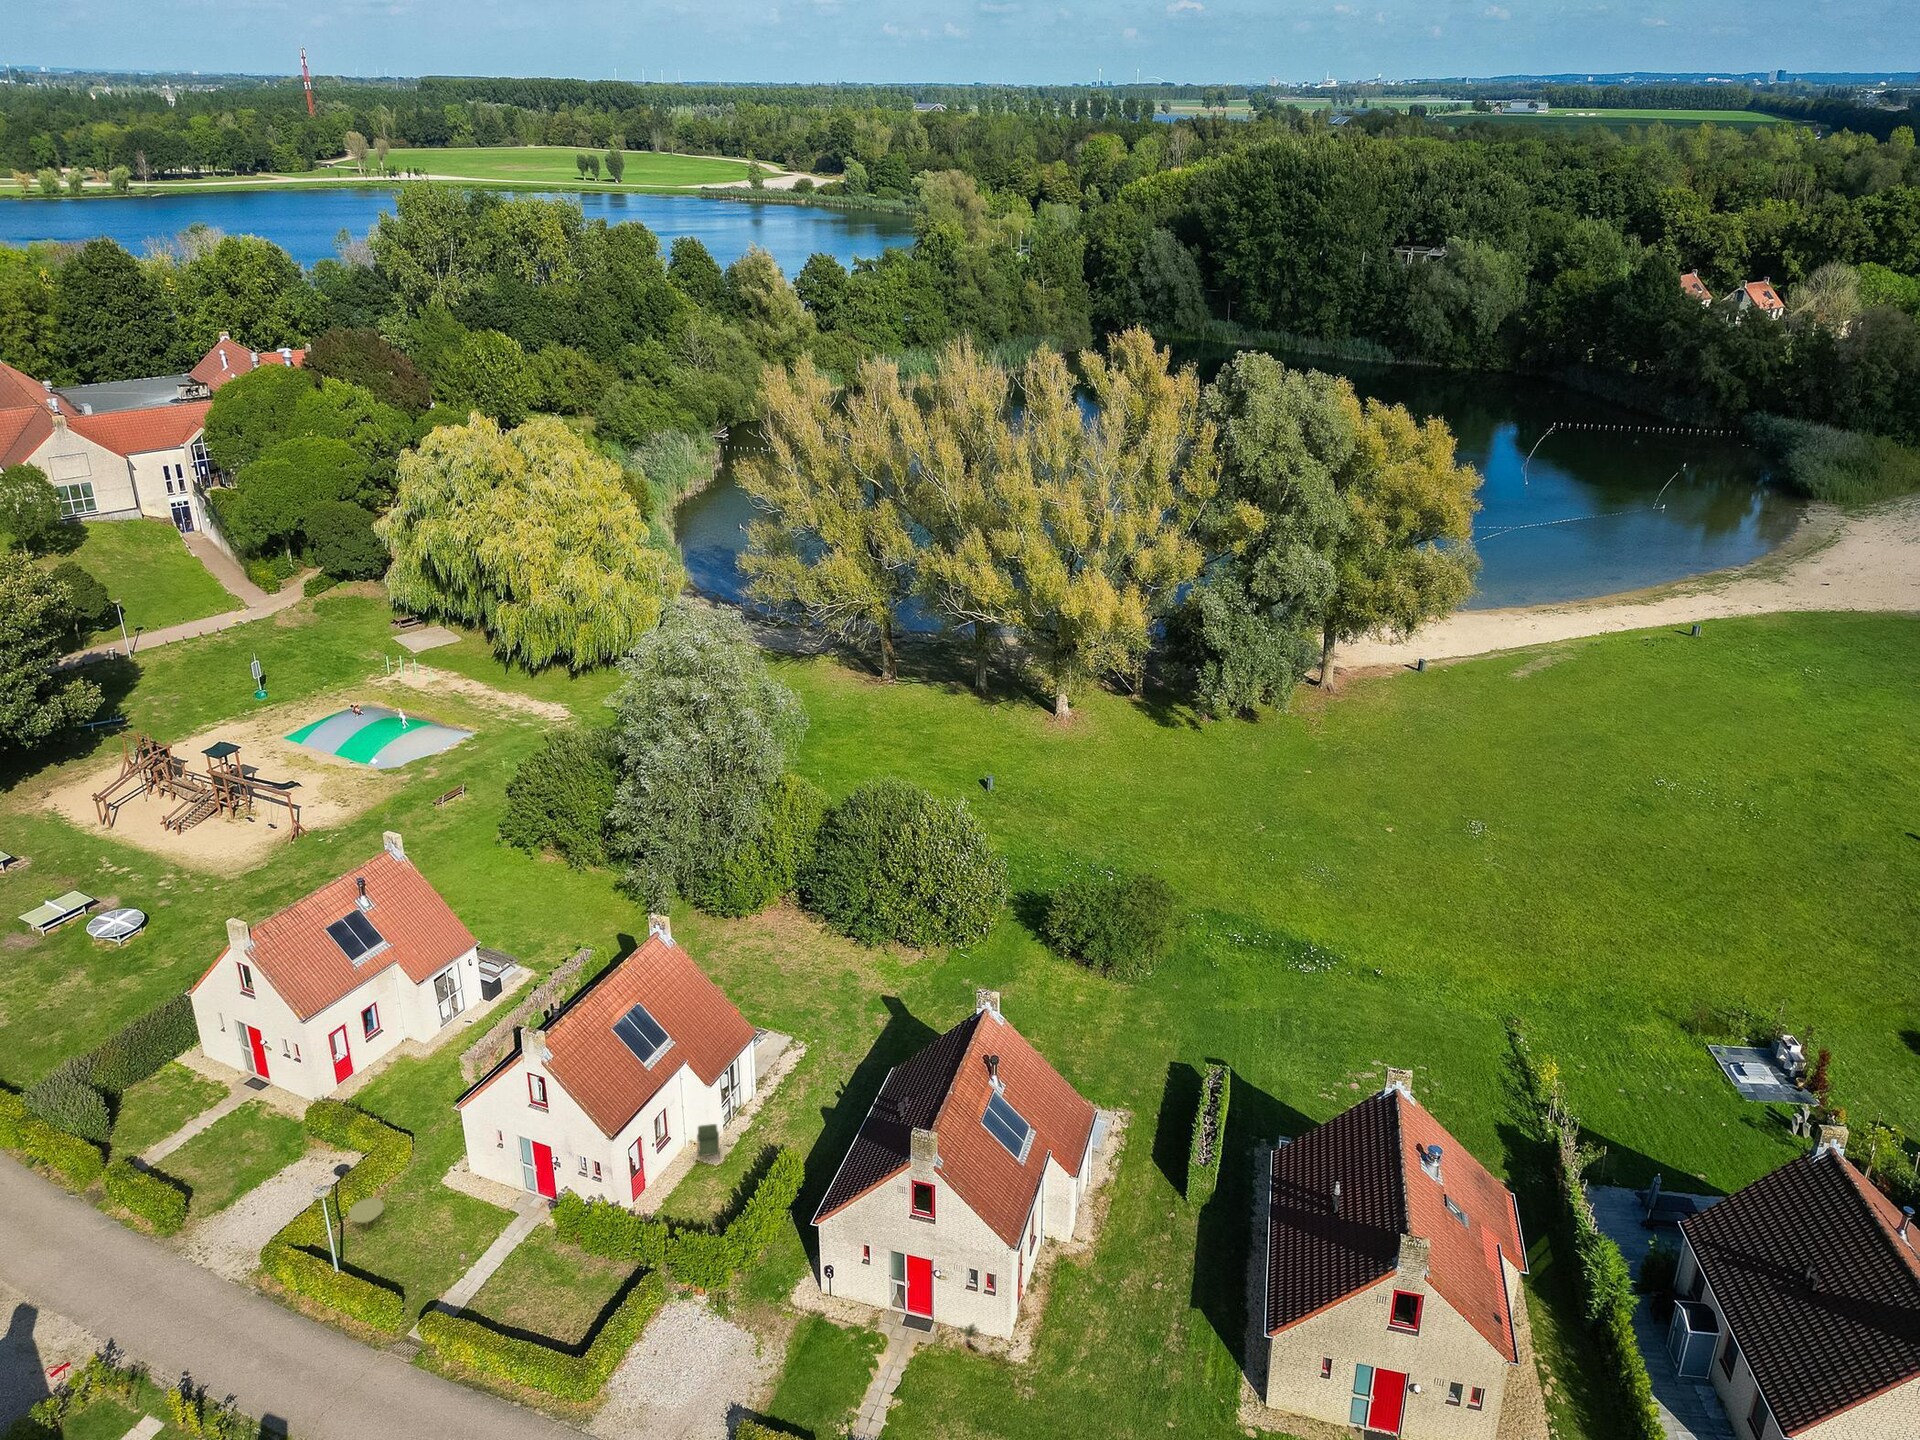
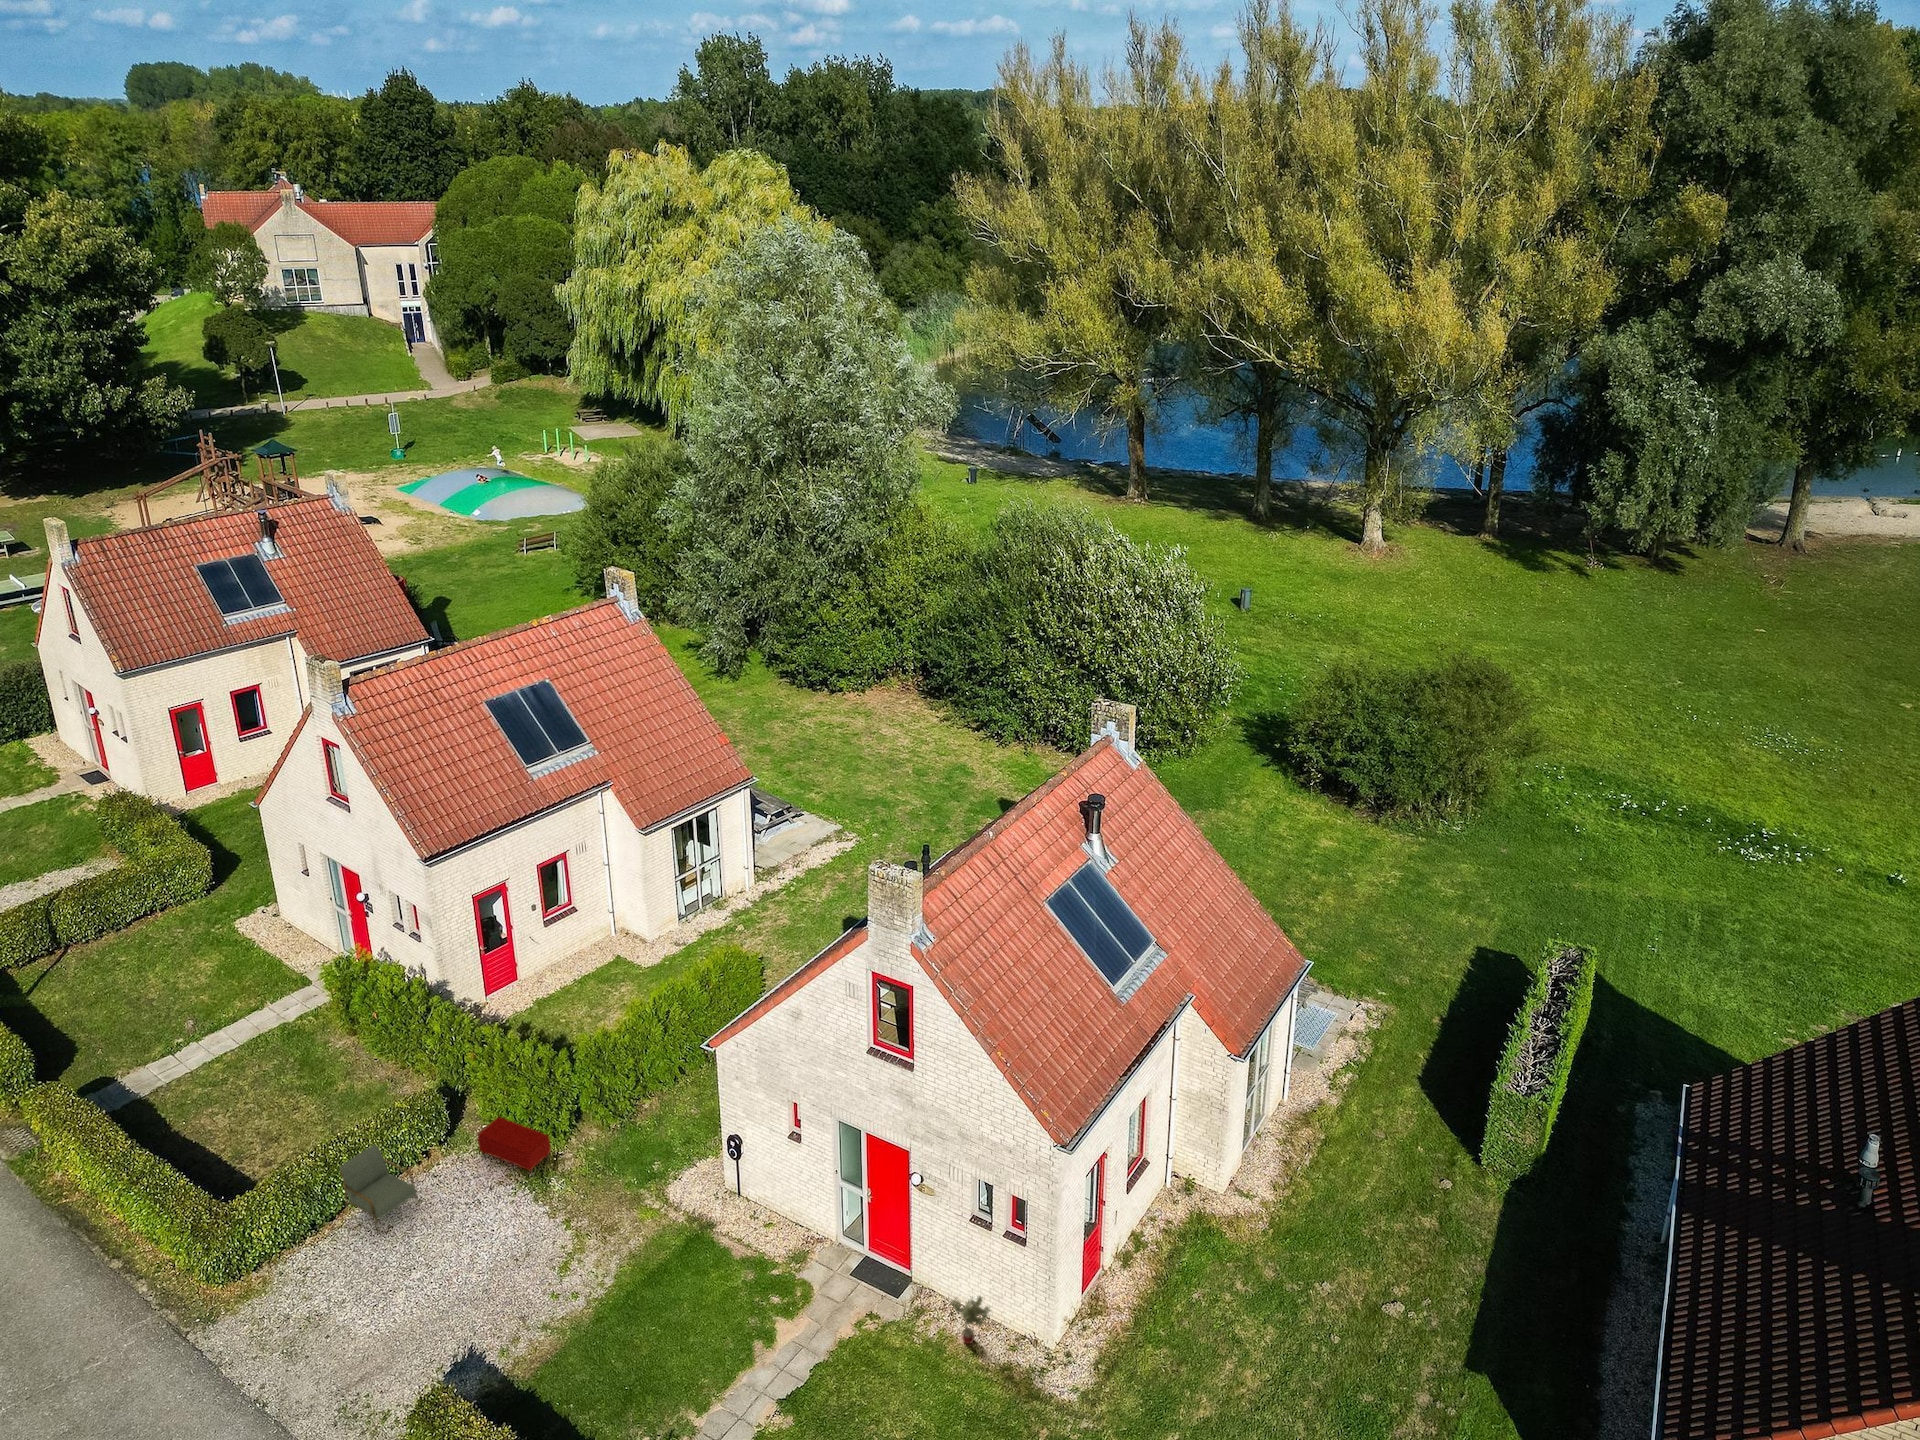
chair: present [697,1124,720,1156] -> present [340,1145,419,1234]
round table: present [349,1198,384,1231] -> none [66,924,129,969]
bench: none [683,1279,723,1308] -> present [477,1117,551,1176]

